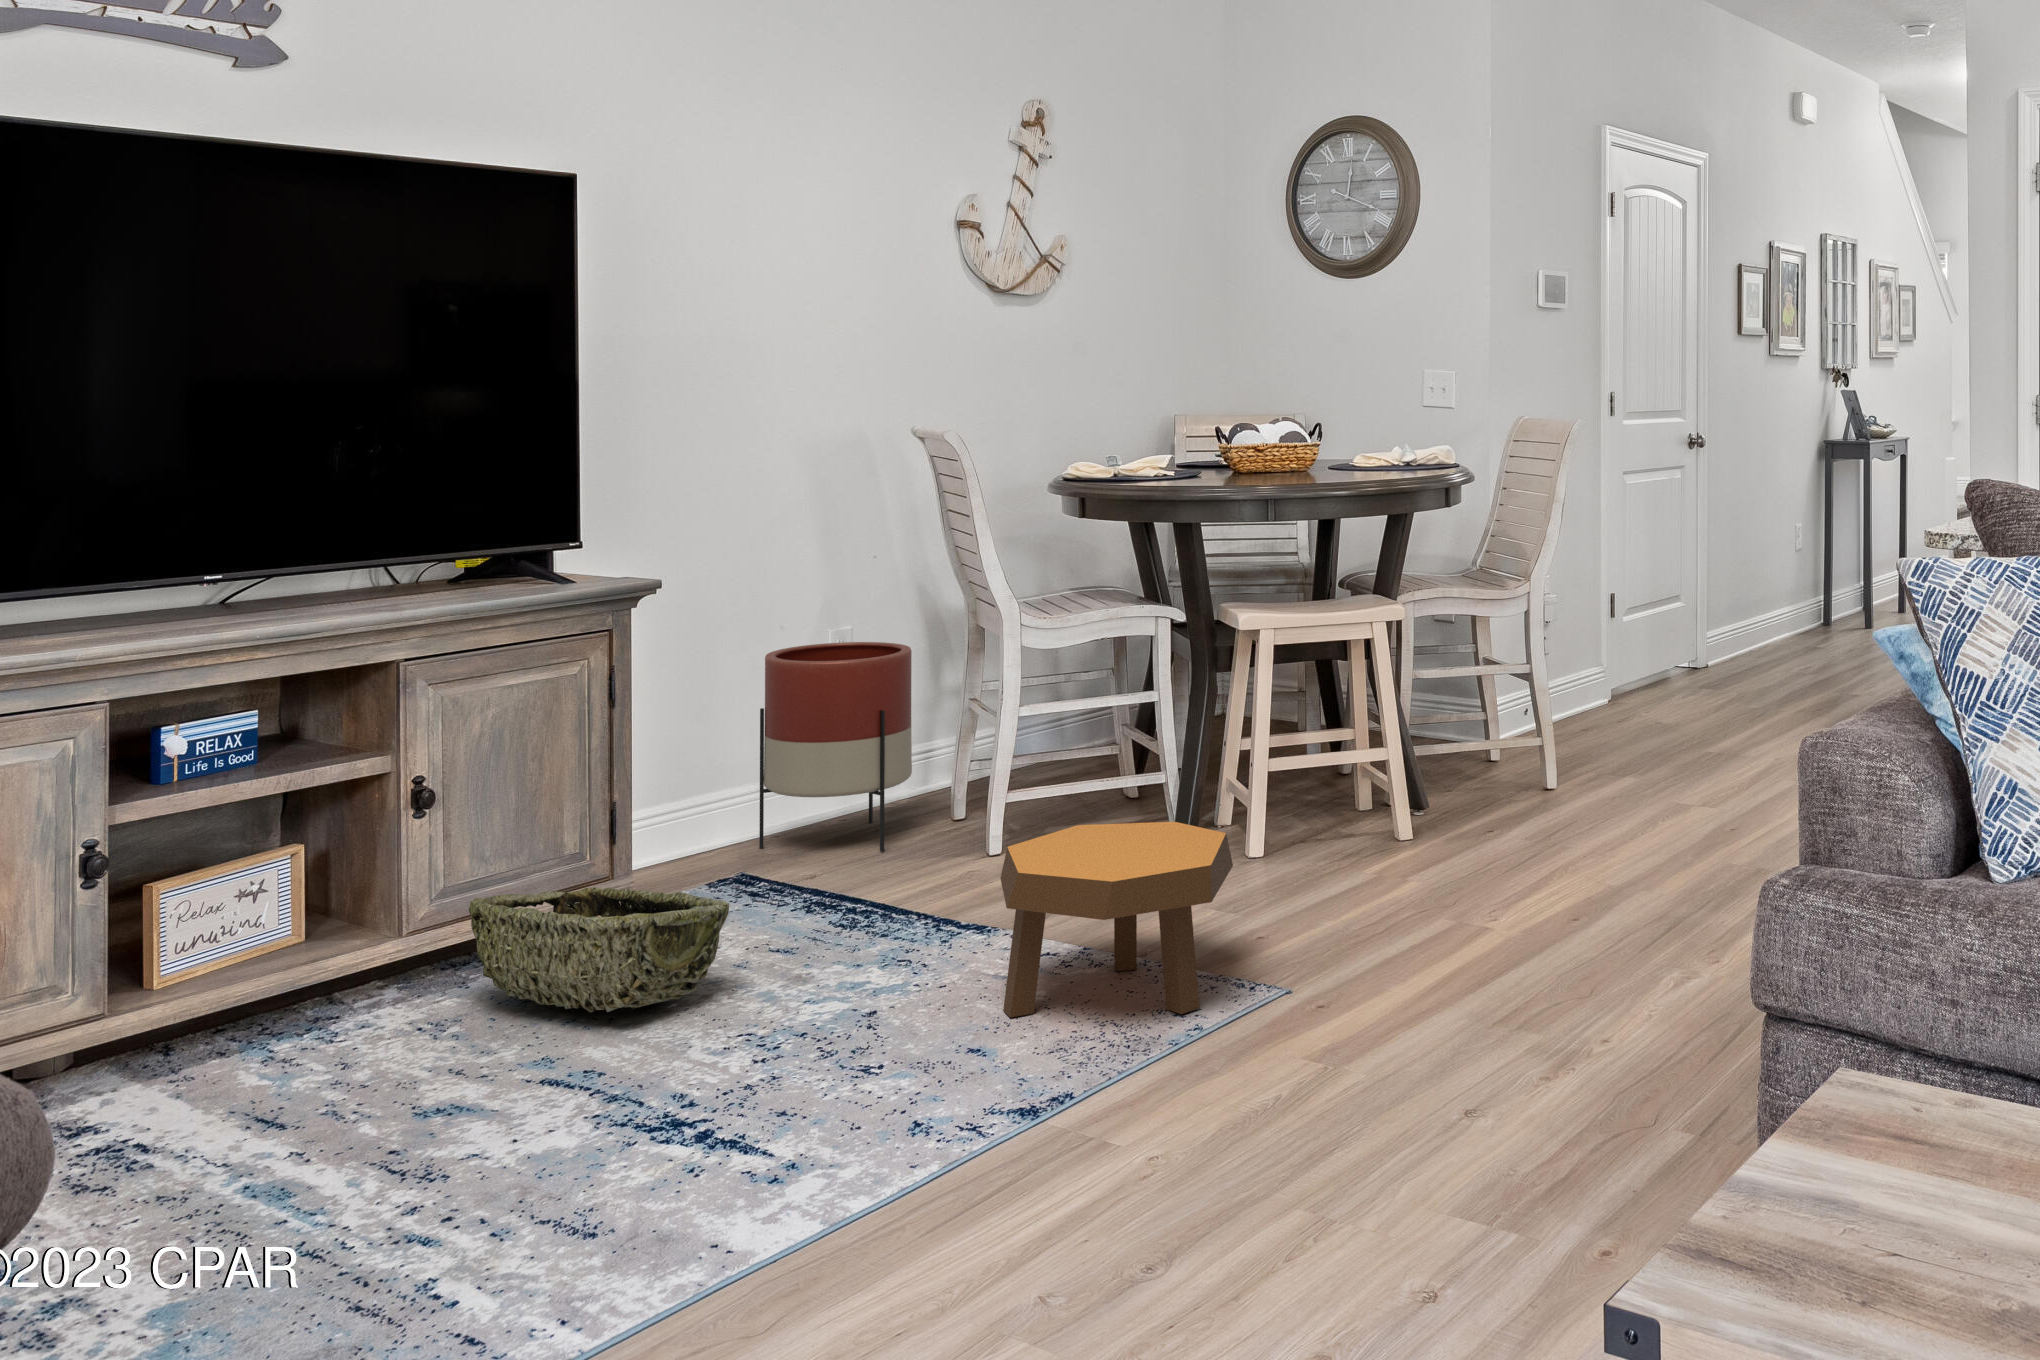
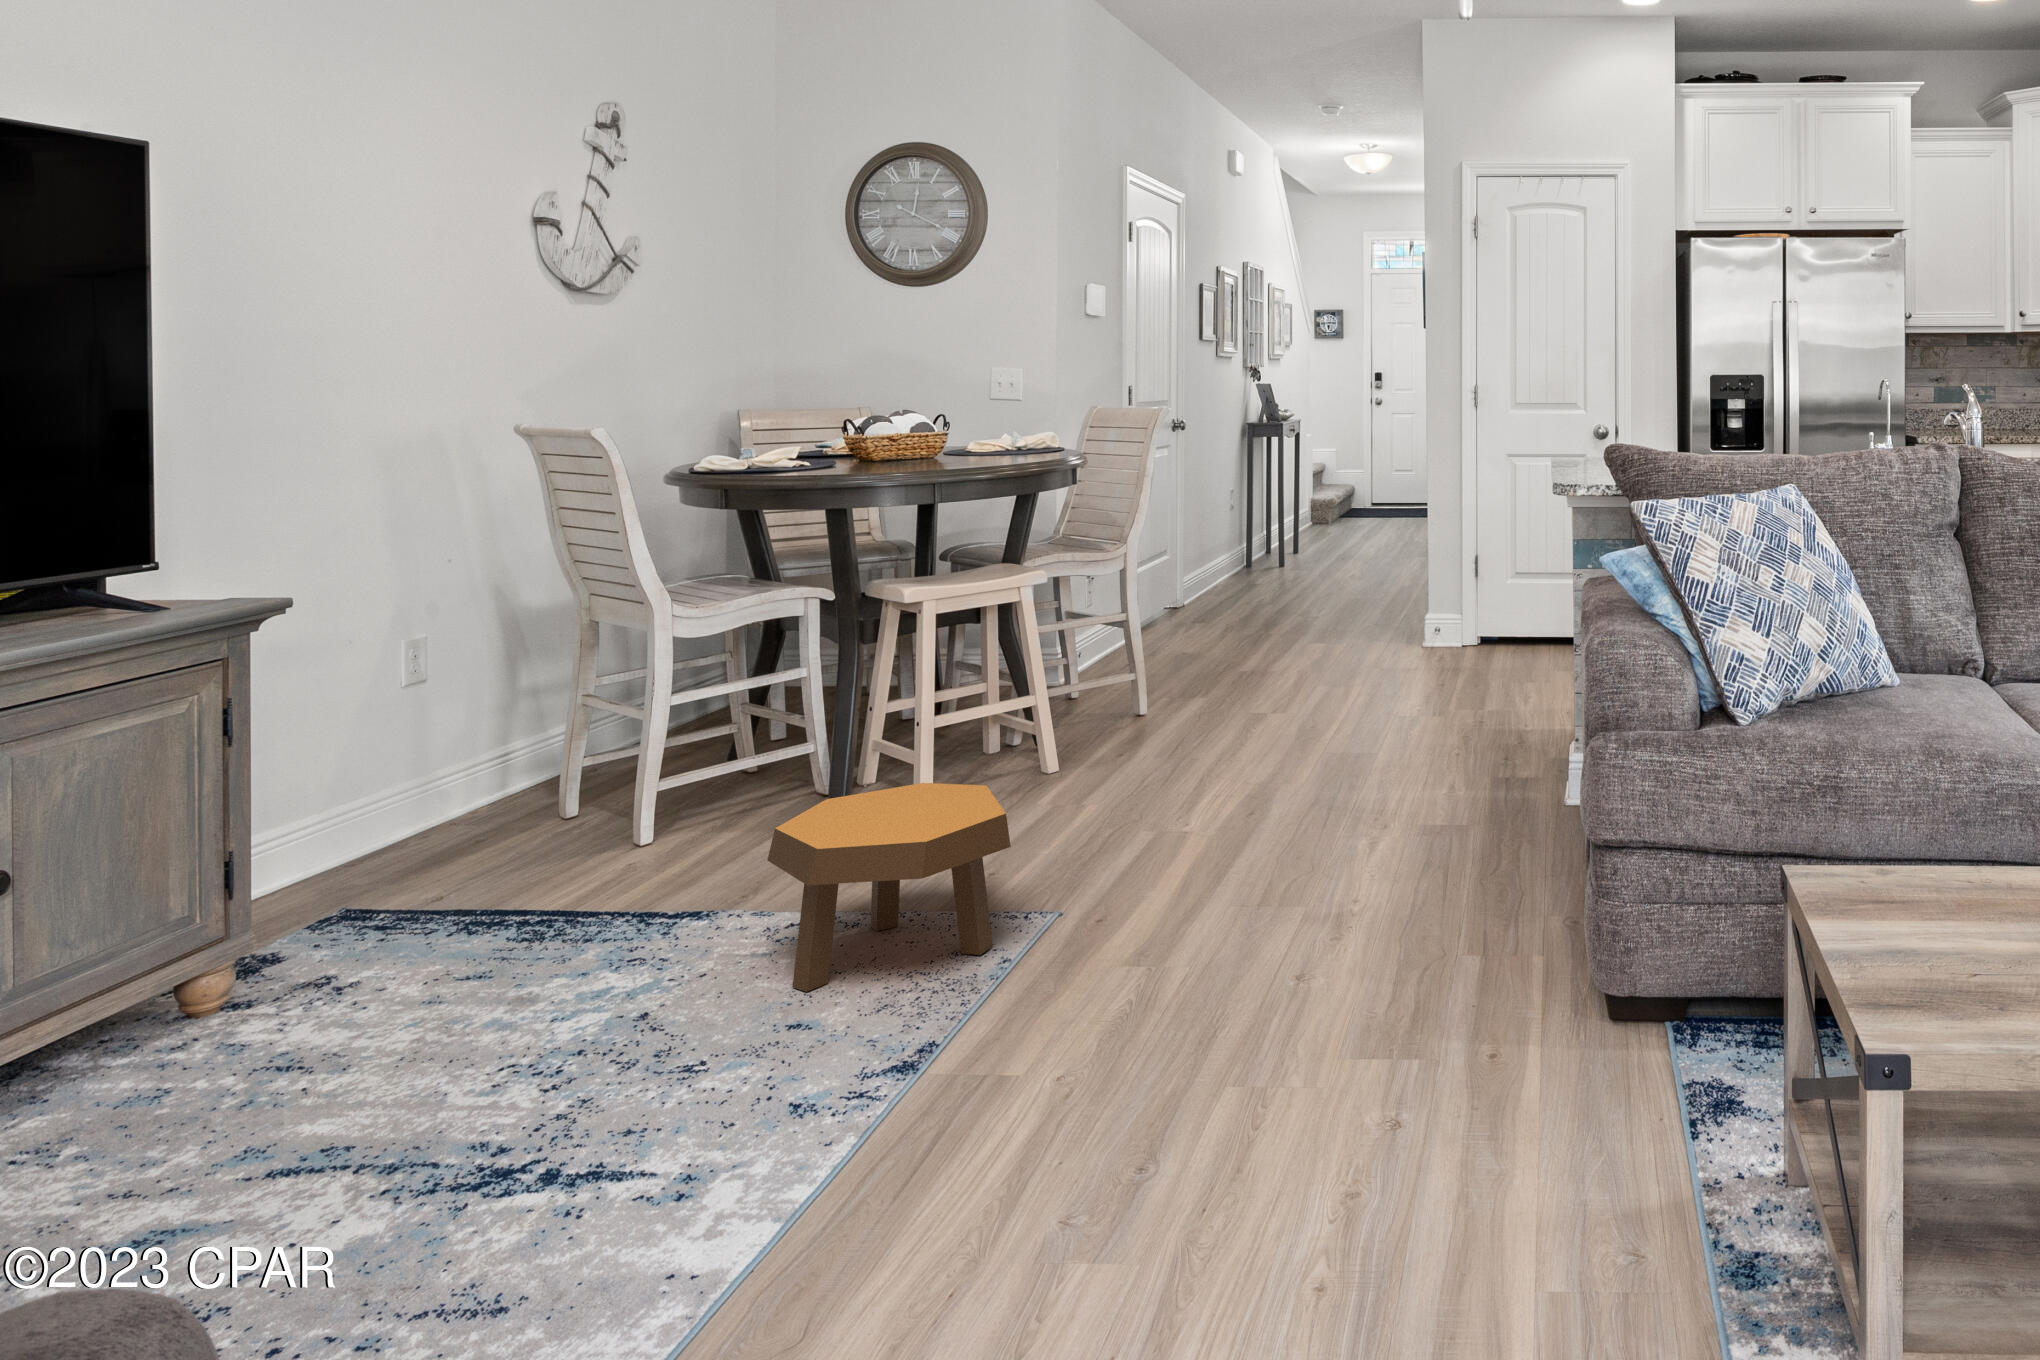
planter: present [759,642,912,851] -> none [335,650,526,886]
woven basket: present [469,887,729,1012] -> none [72,935,446,1095]

